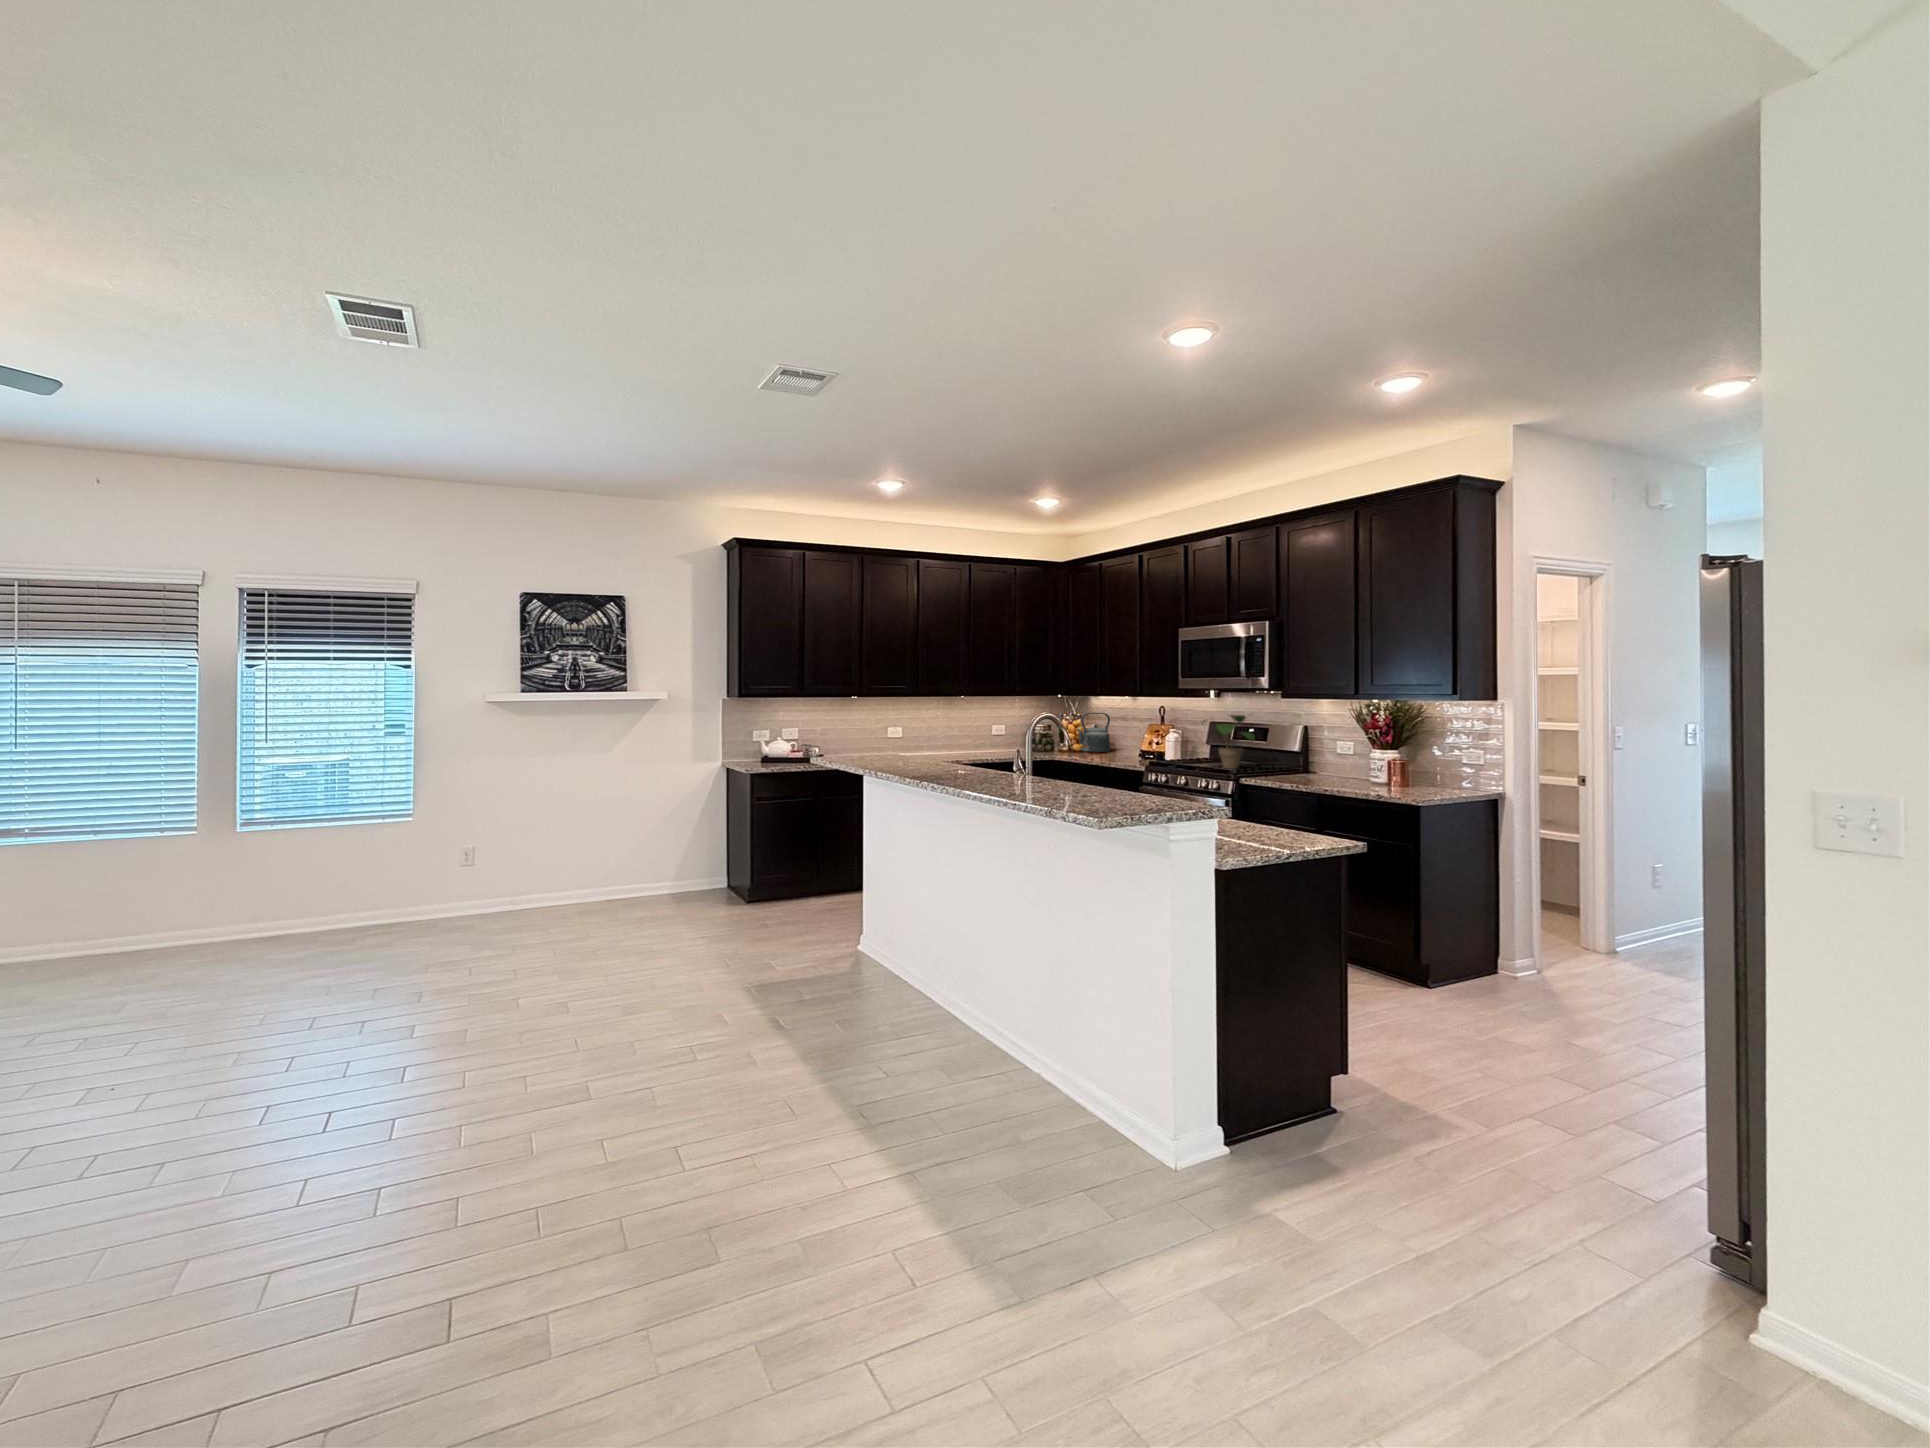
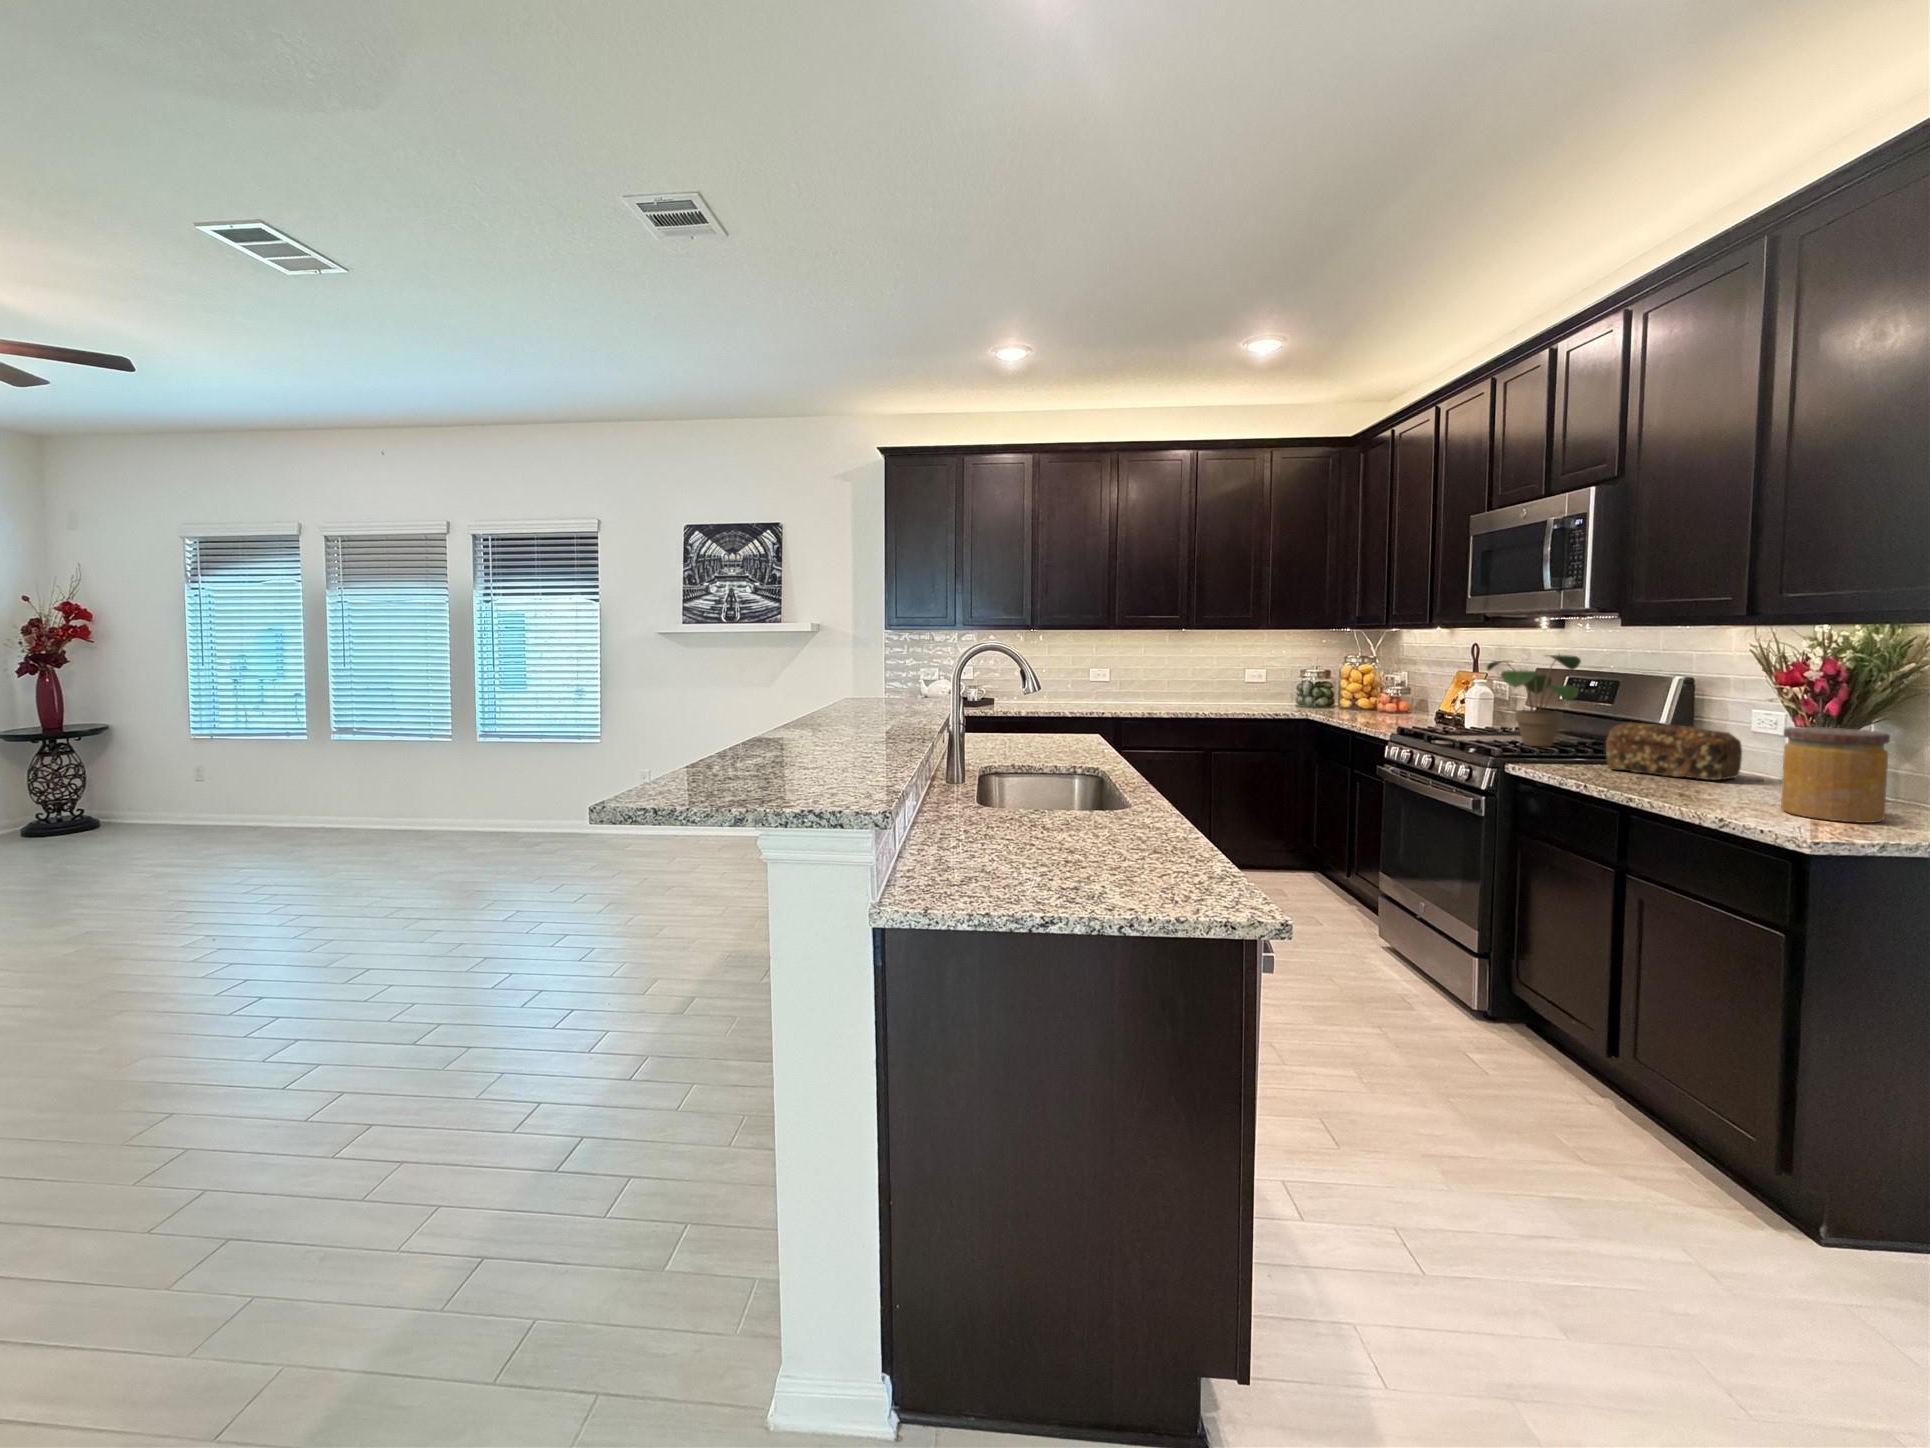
kettle: present [1077,713,1110,752] -> none [1345,653,1404,711]
jar: none [1385,750,1423,793] -> present [1781,727,1890,823]
bread loaf: none [1289,752,1344,780] -> present [1606,722,1742,780]

